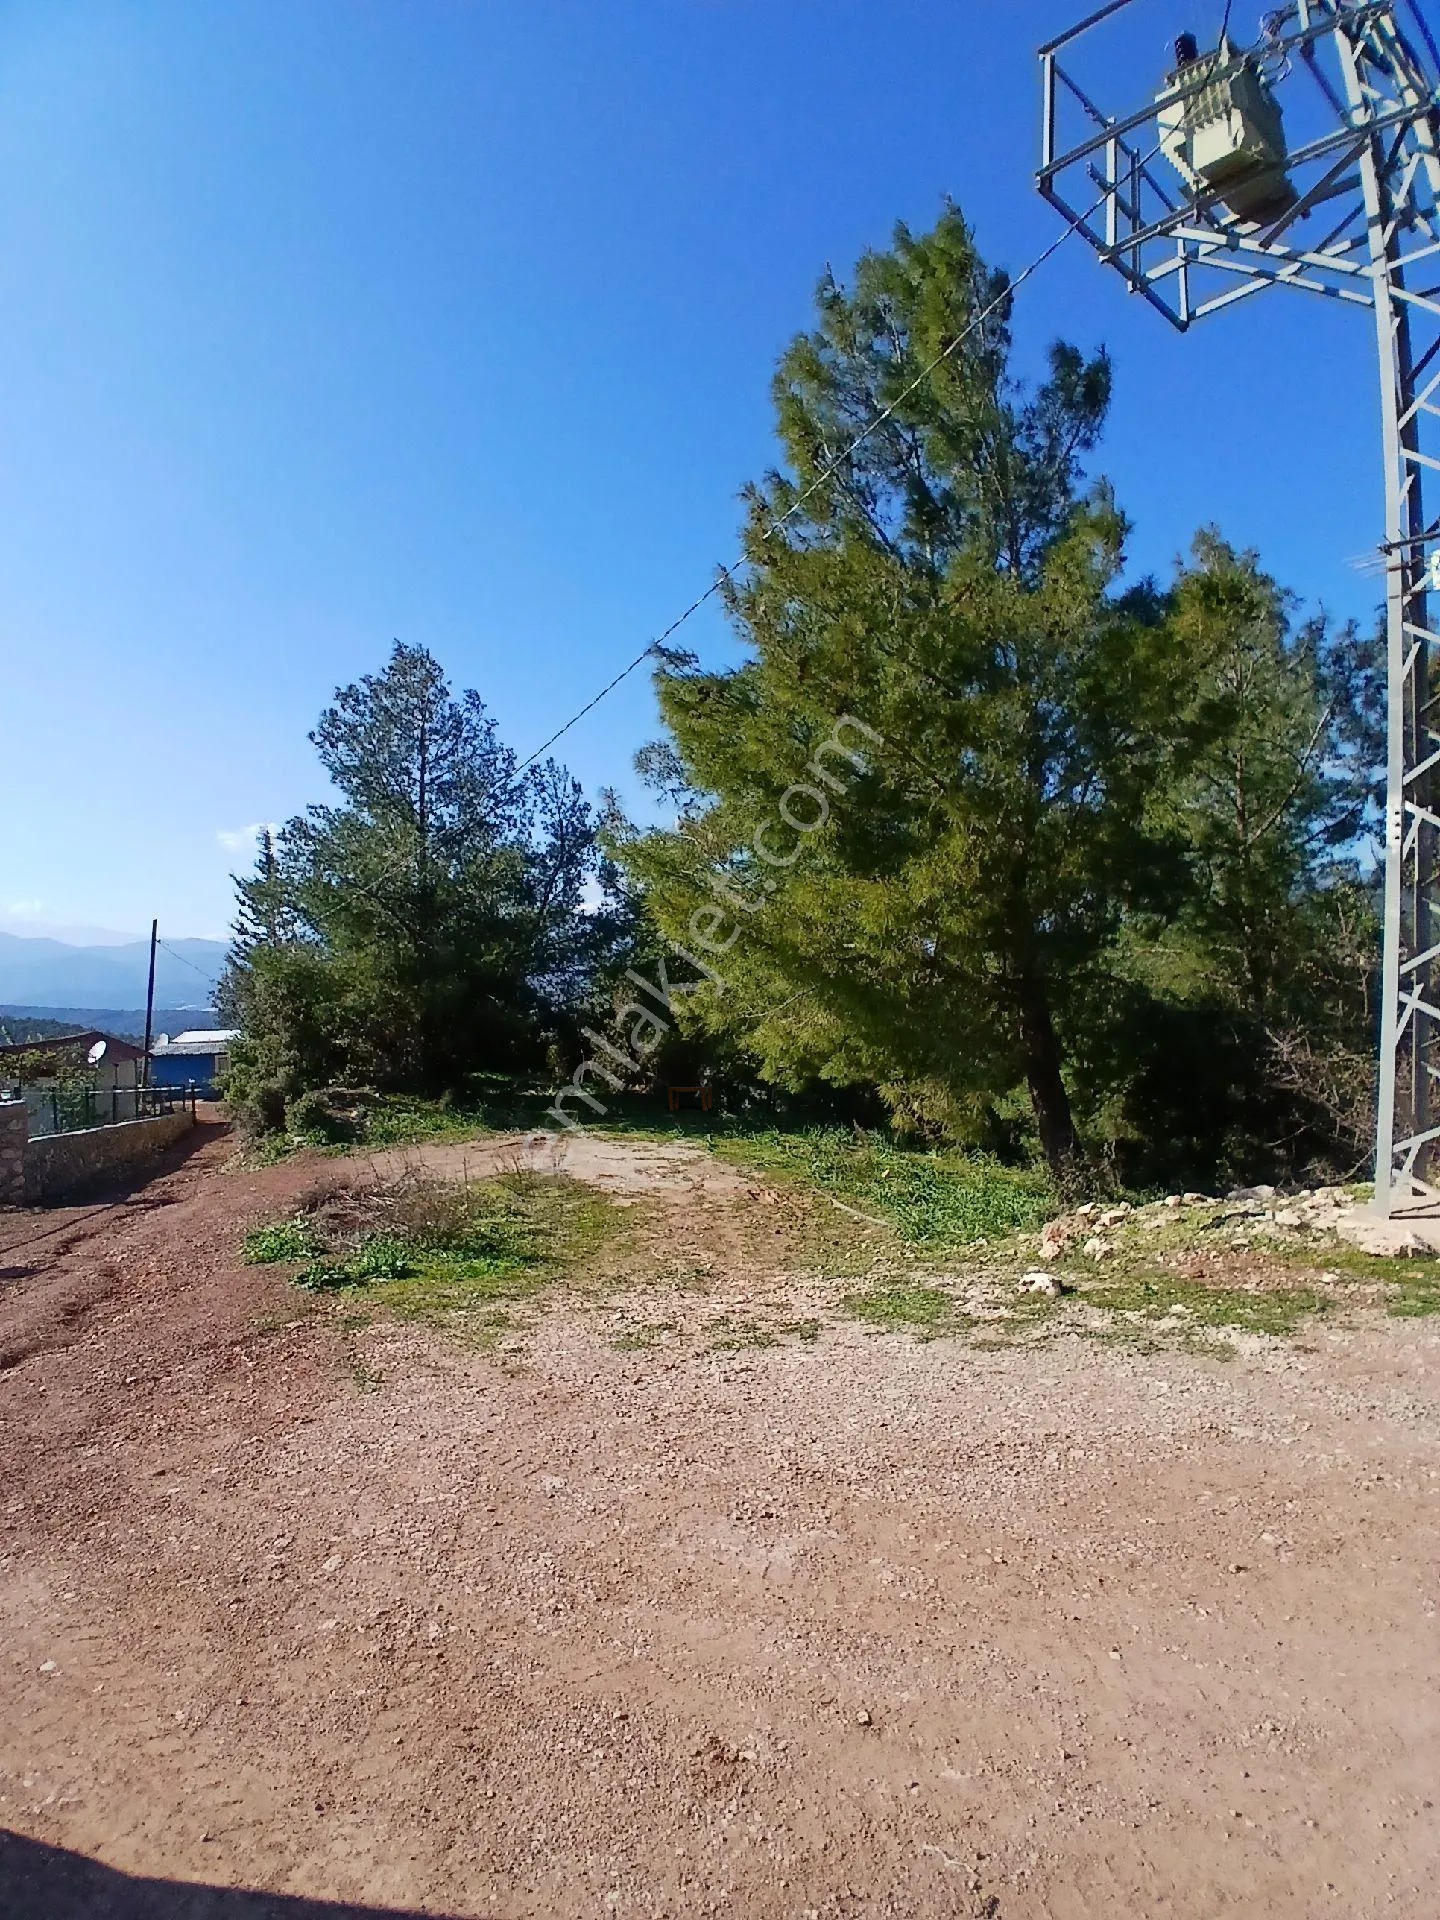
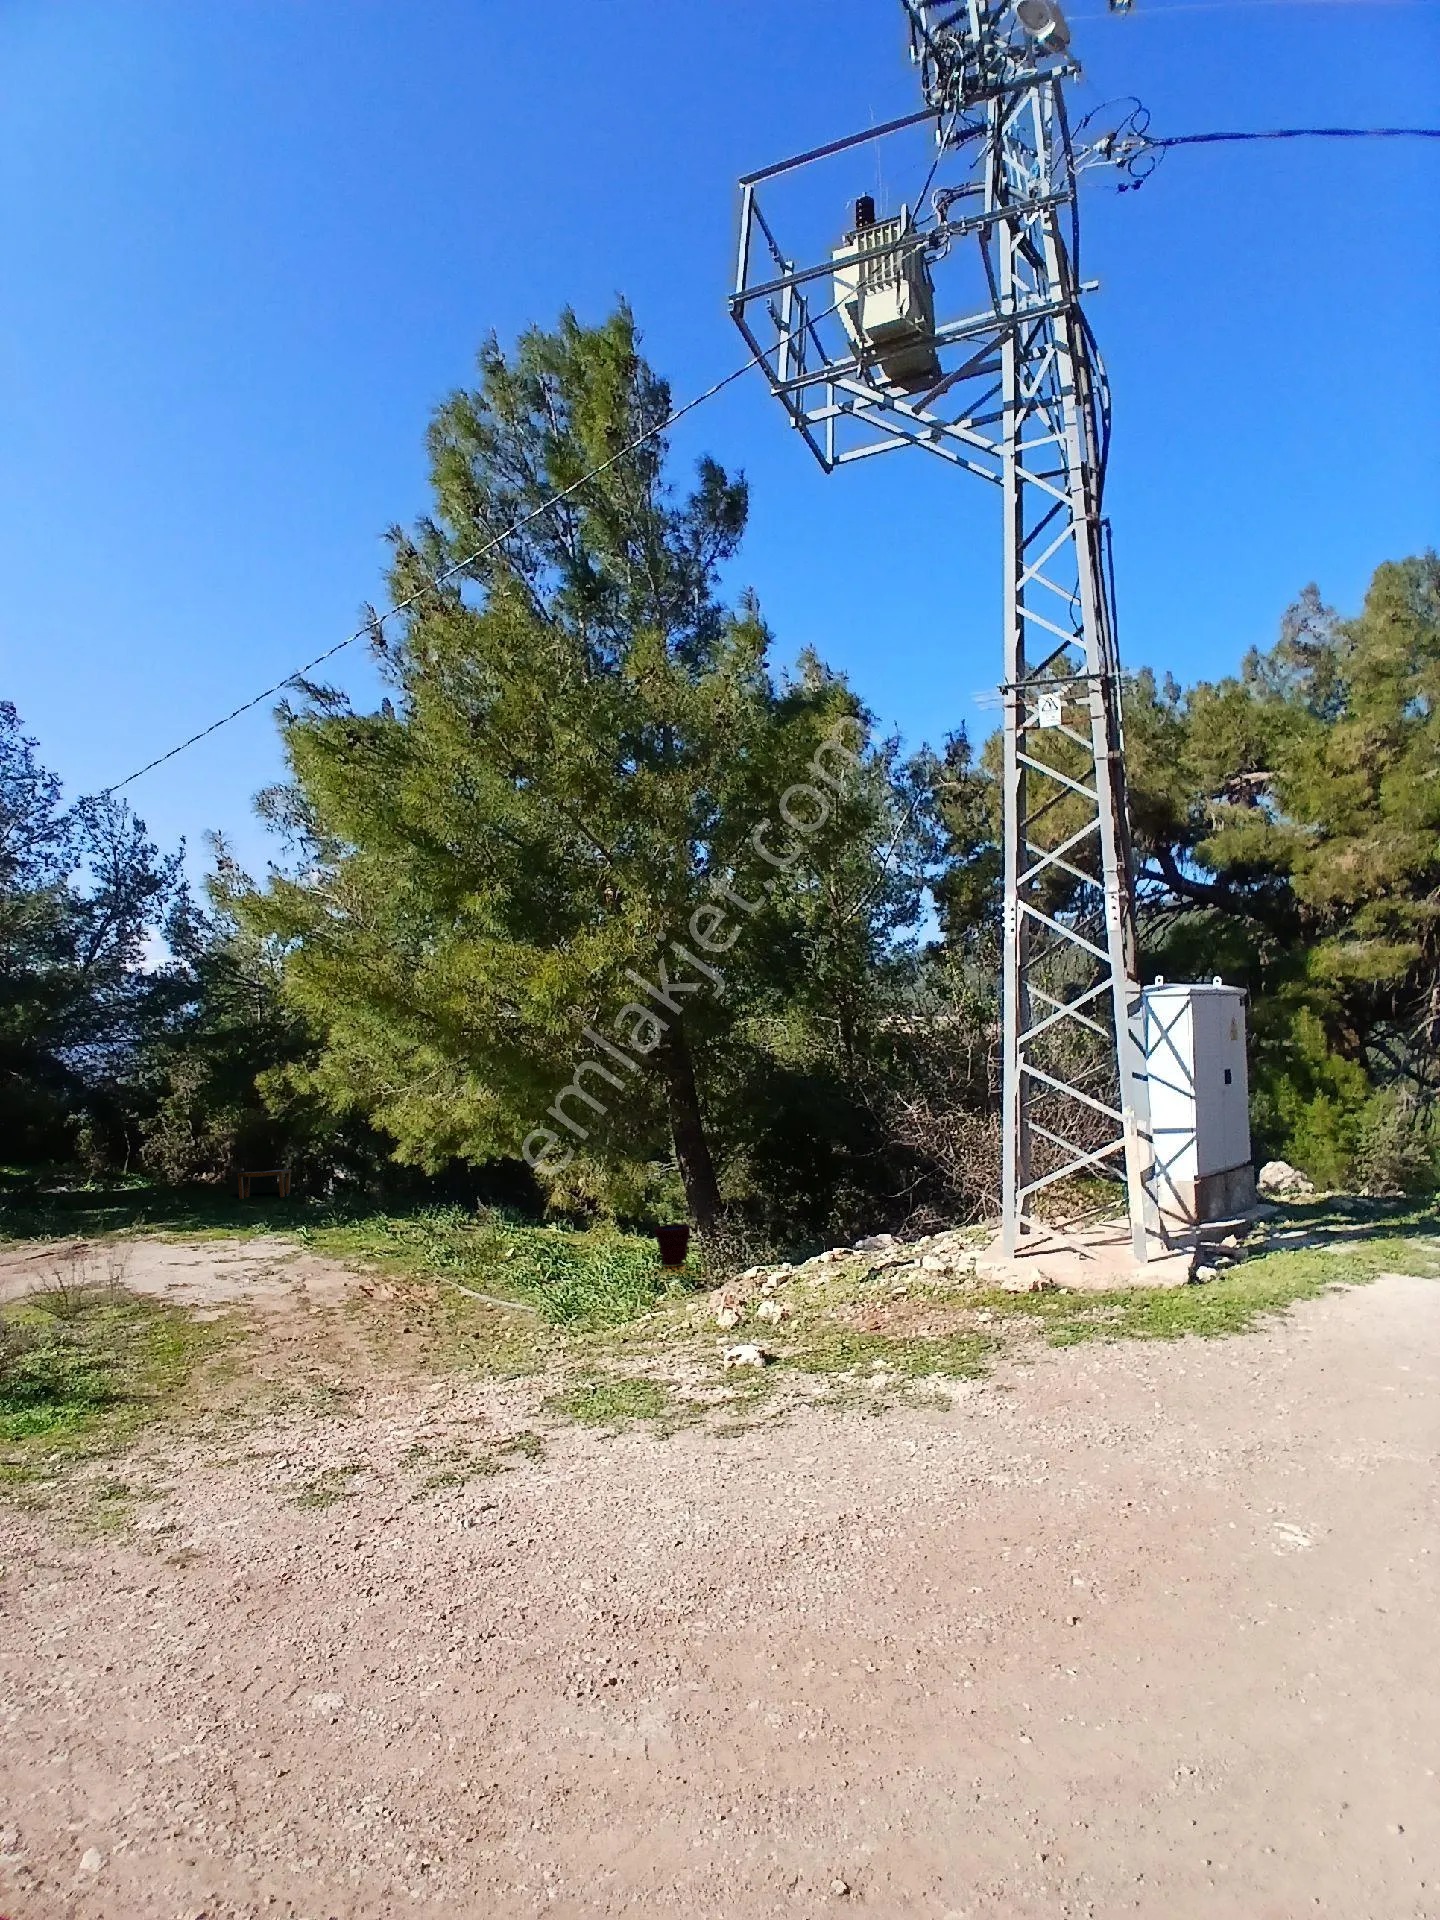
bucket: none [1020,1157,1060,1201] -> present [654,1223,691,1267]

